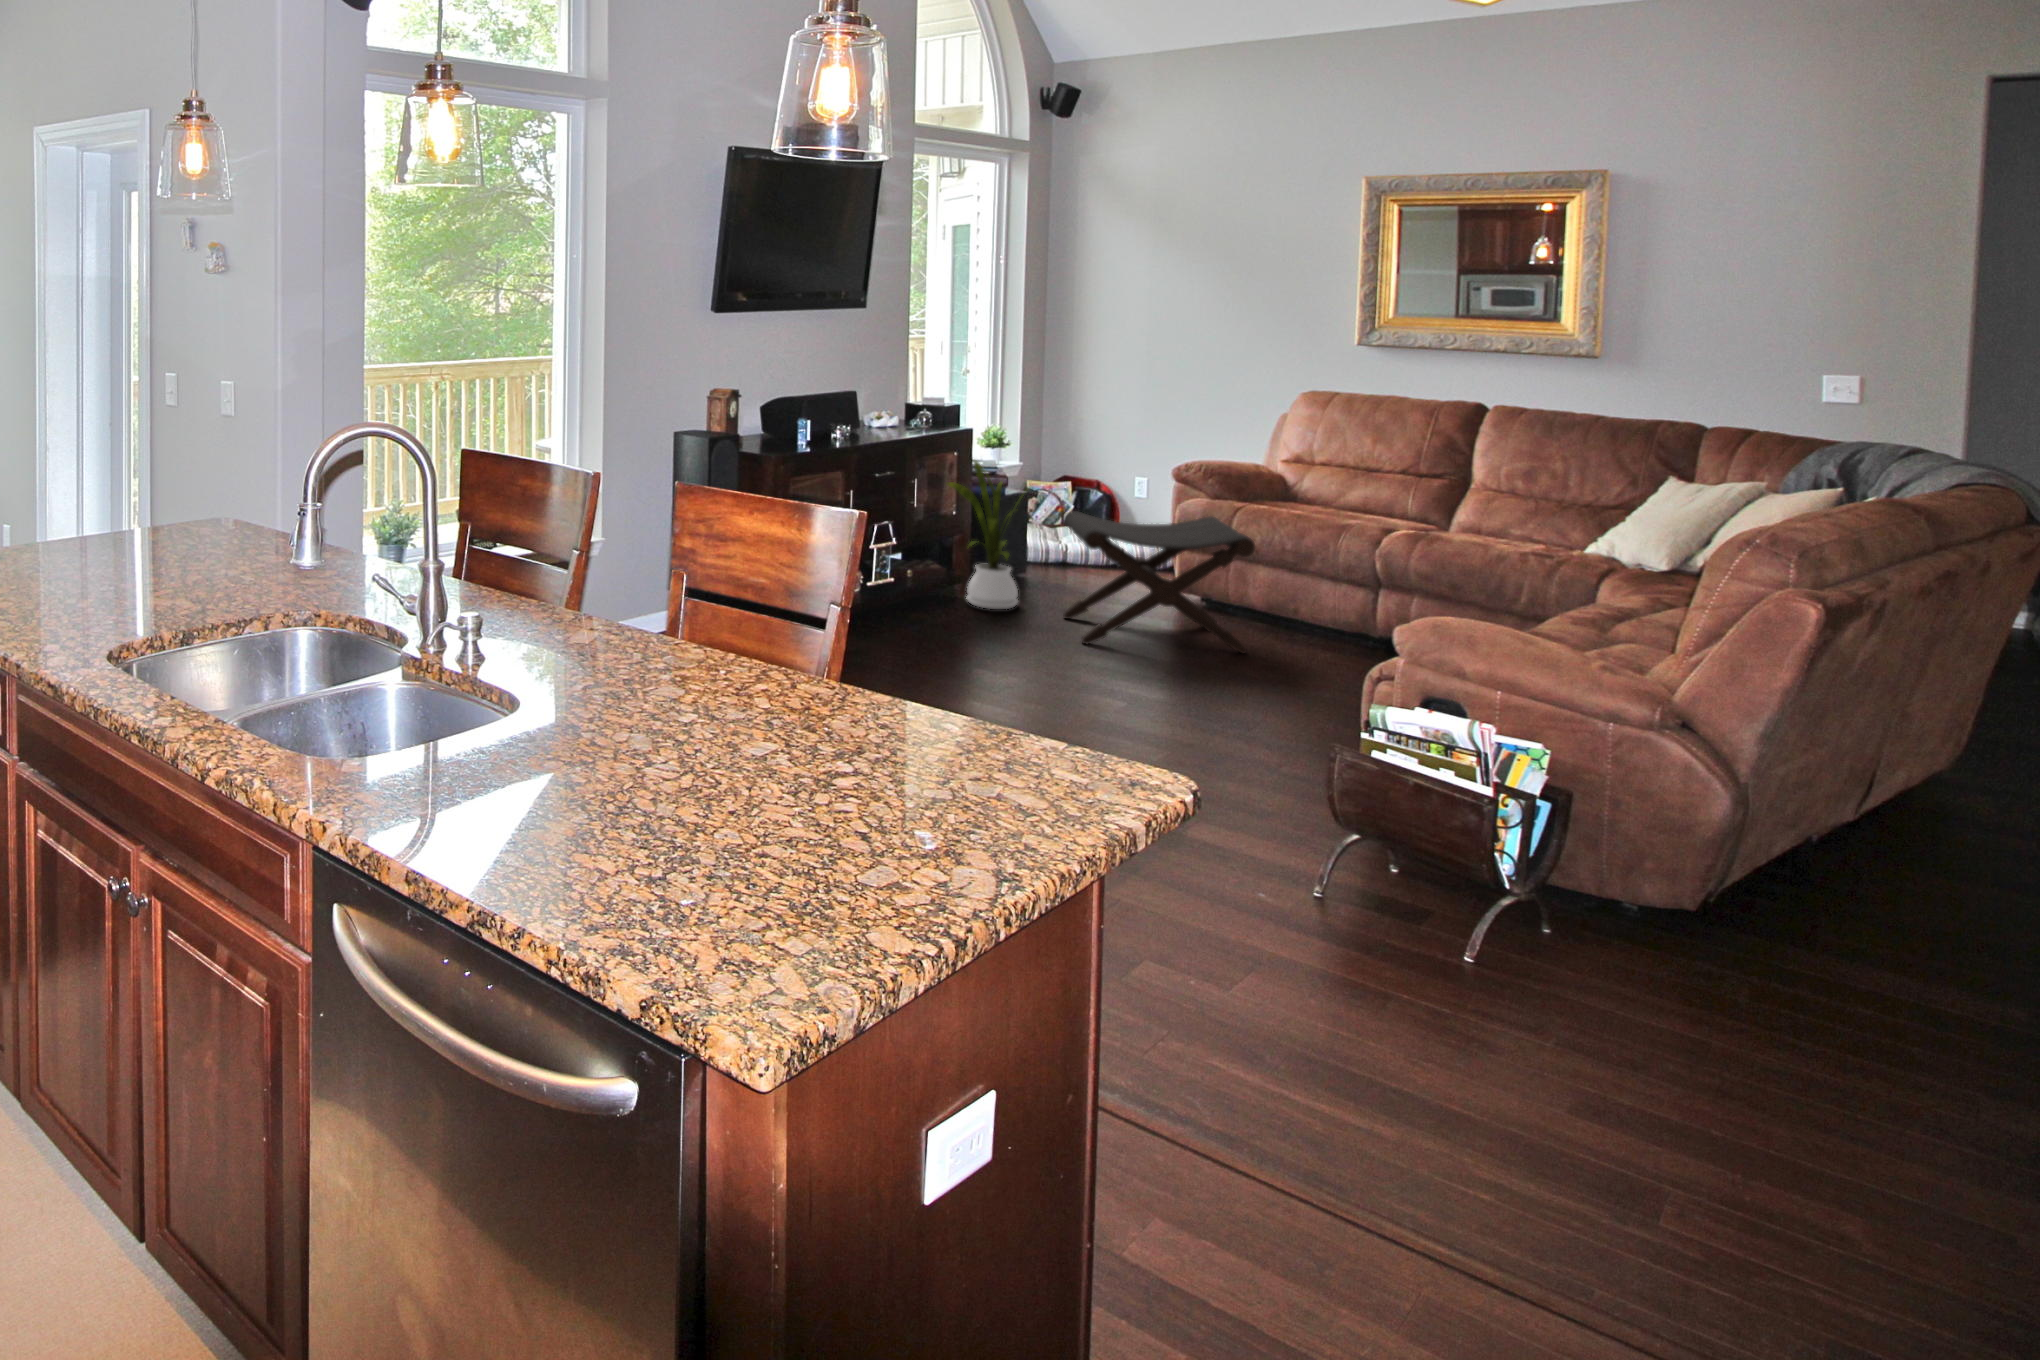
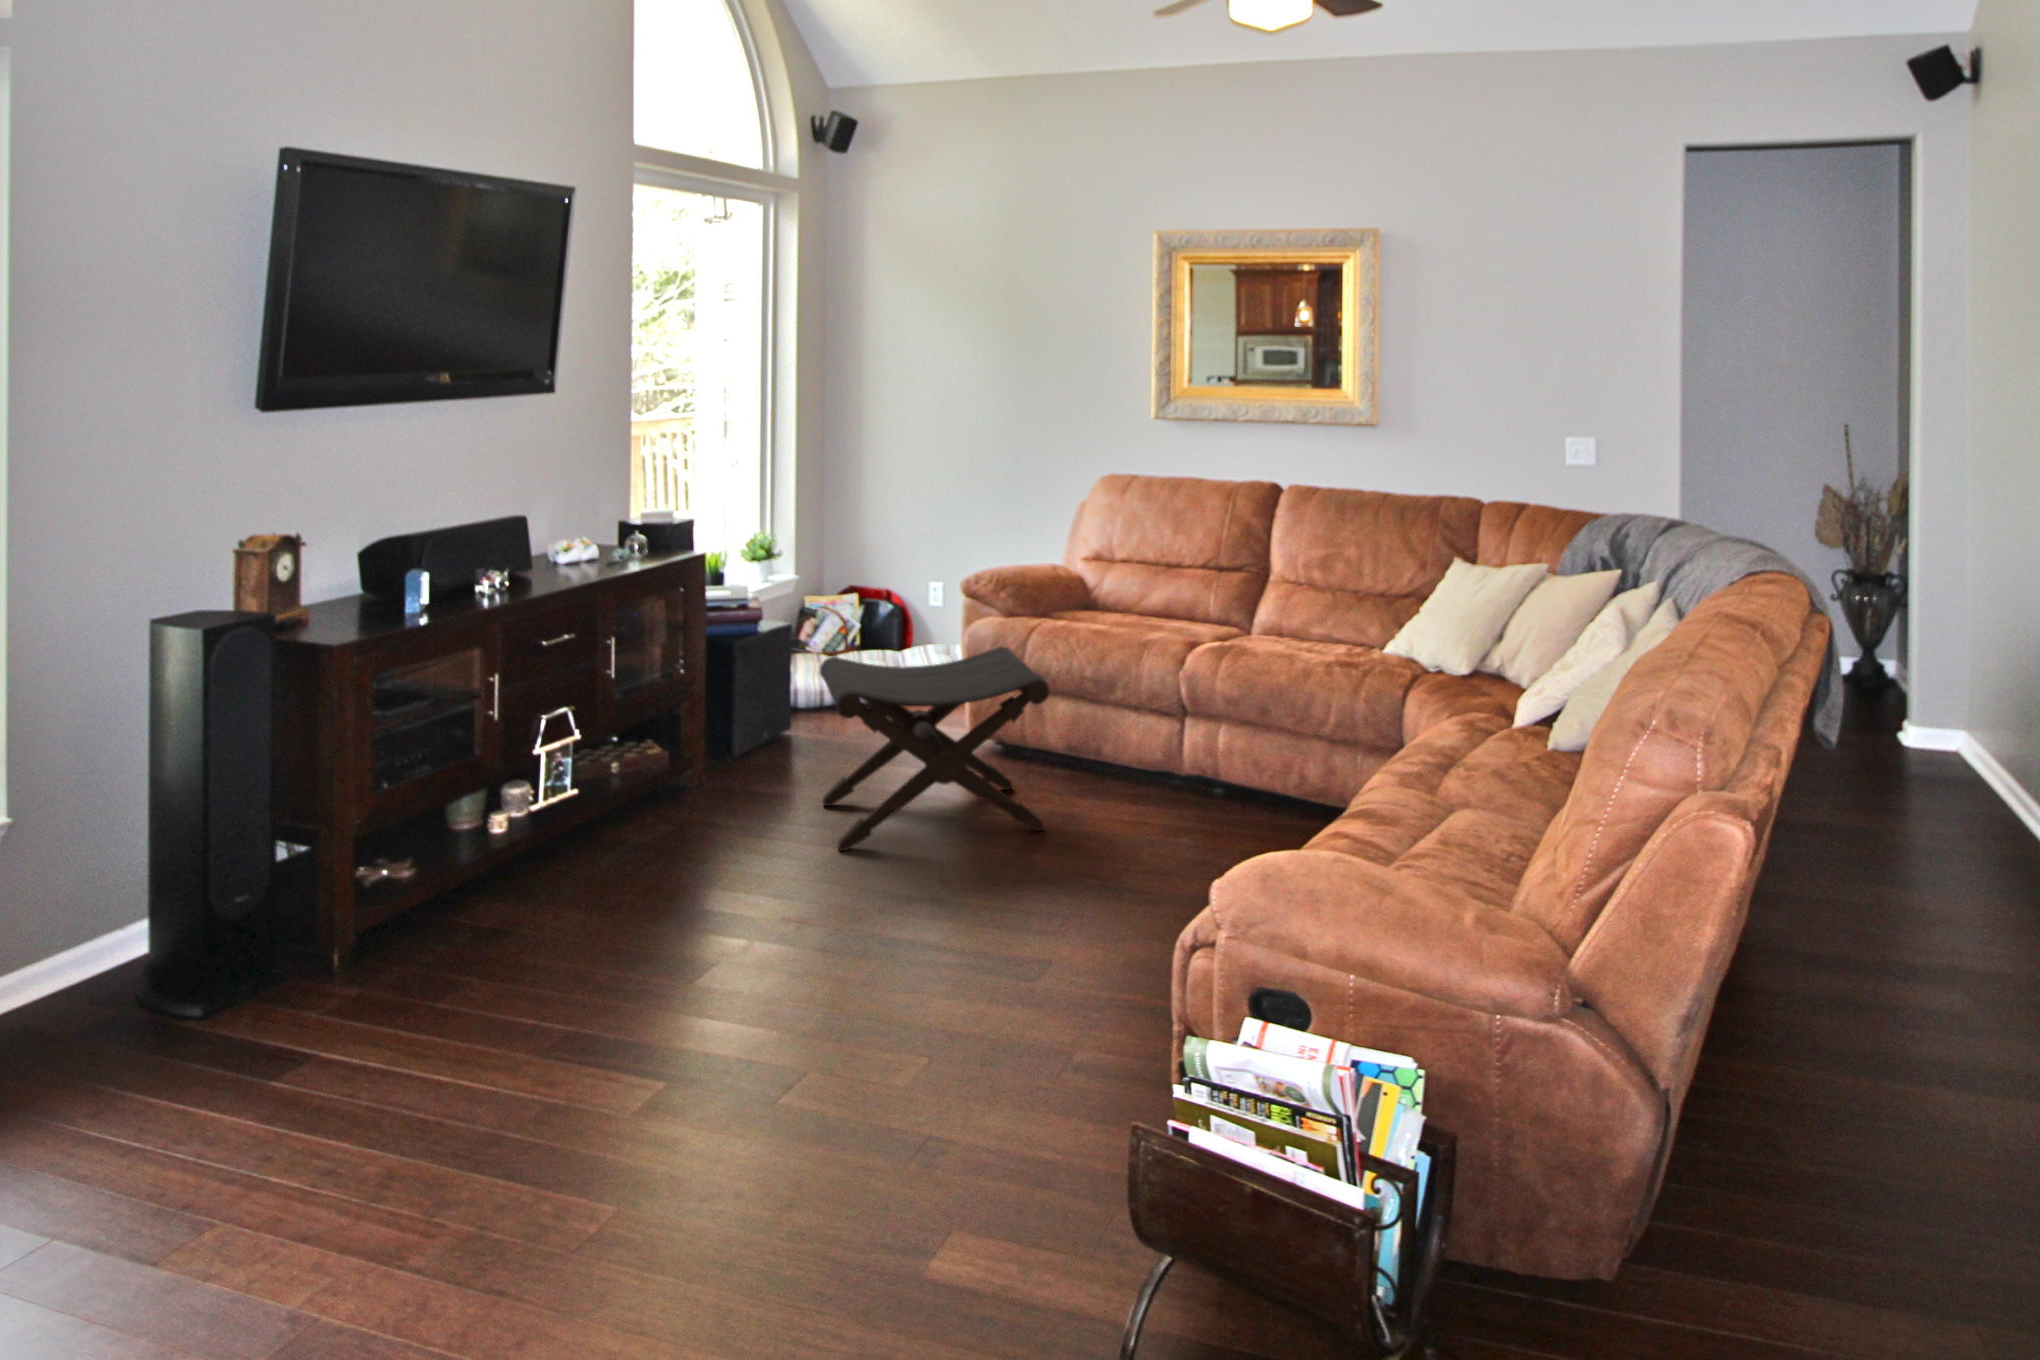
house plant: present [947,460,1018,609] -> none [655,599,785,804]

